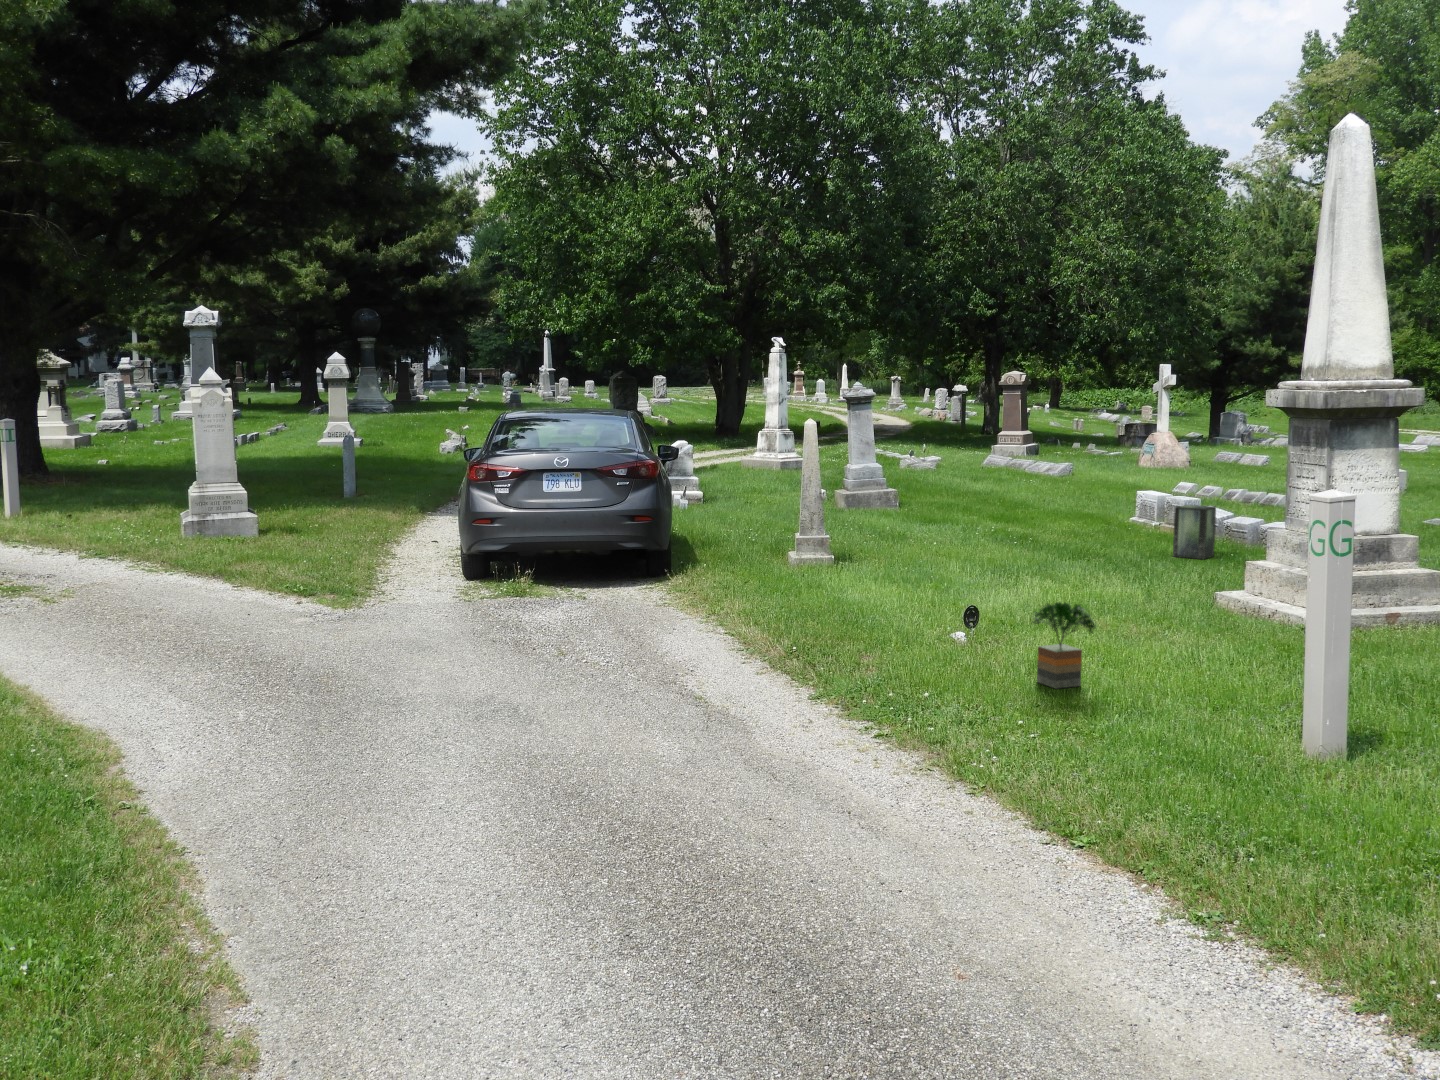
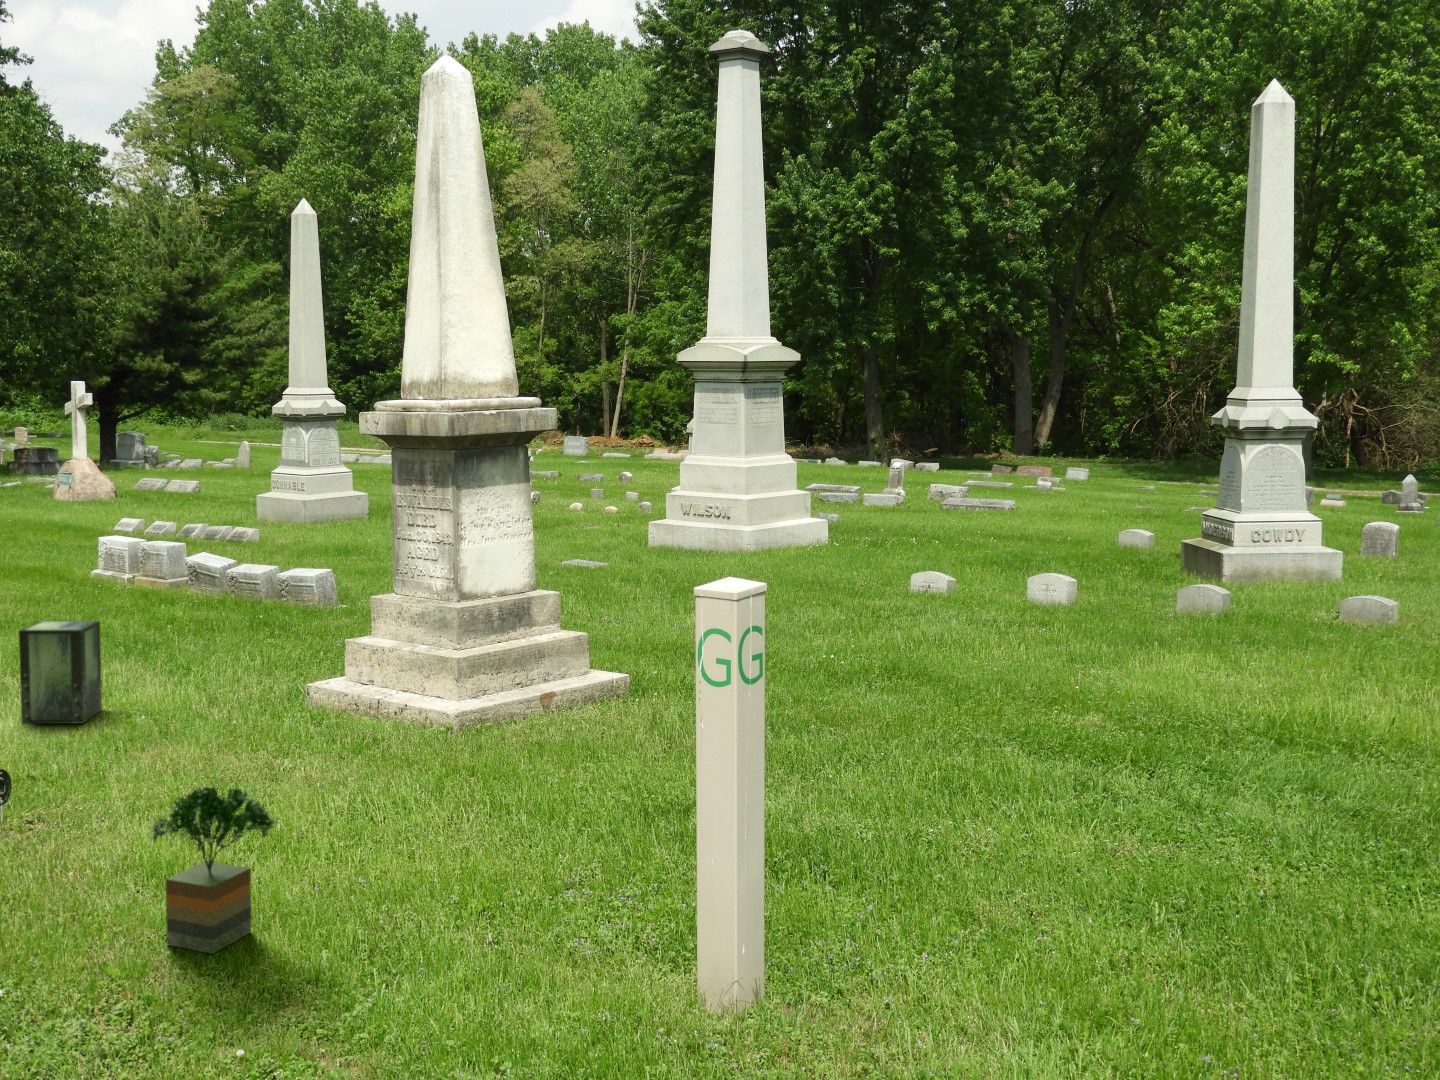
storage box: present [1173,505,1216,559] -> present [19,621,102,724]

